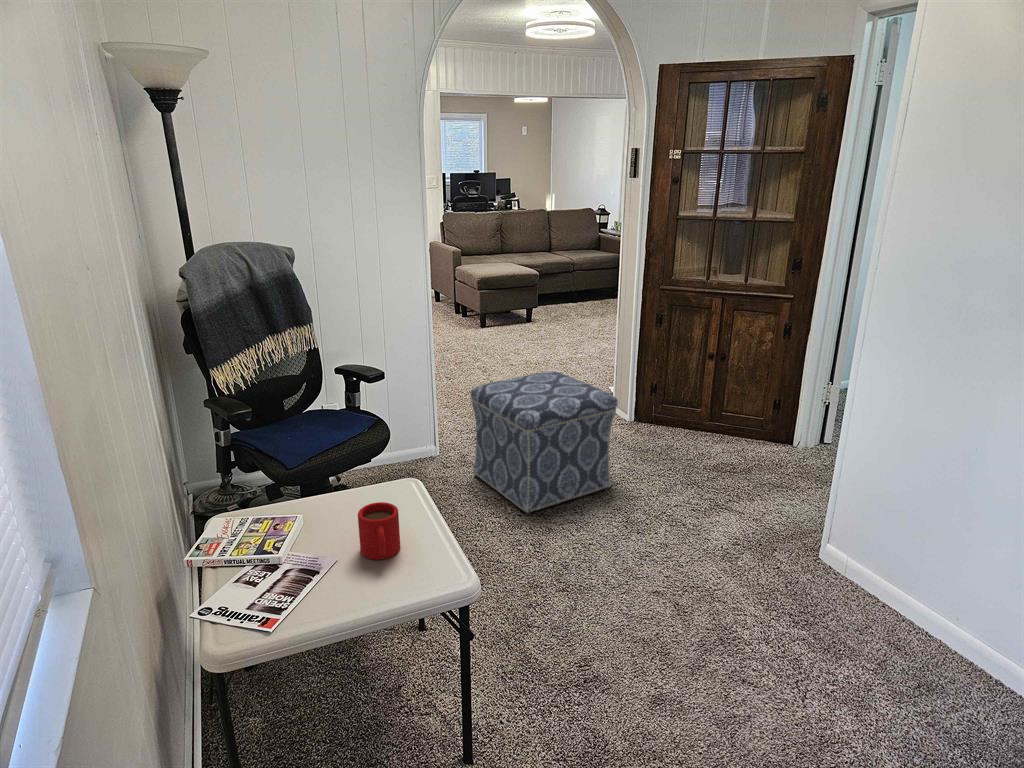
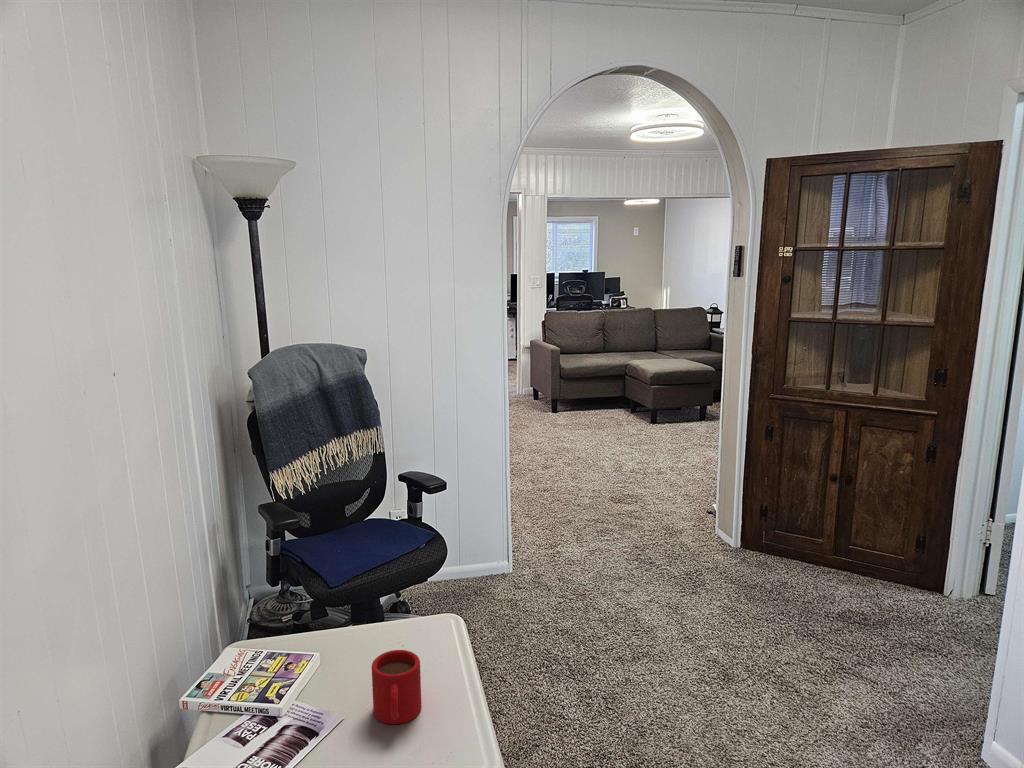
ottoman: present [471,371,618,513] -> none [549,486,717,654]

